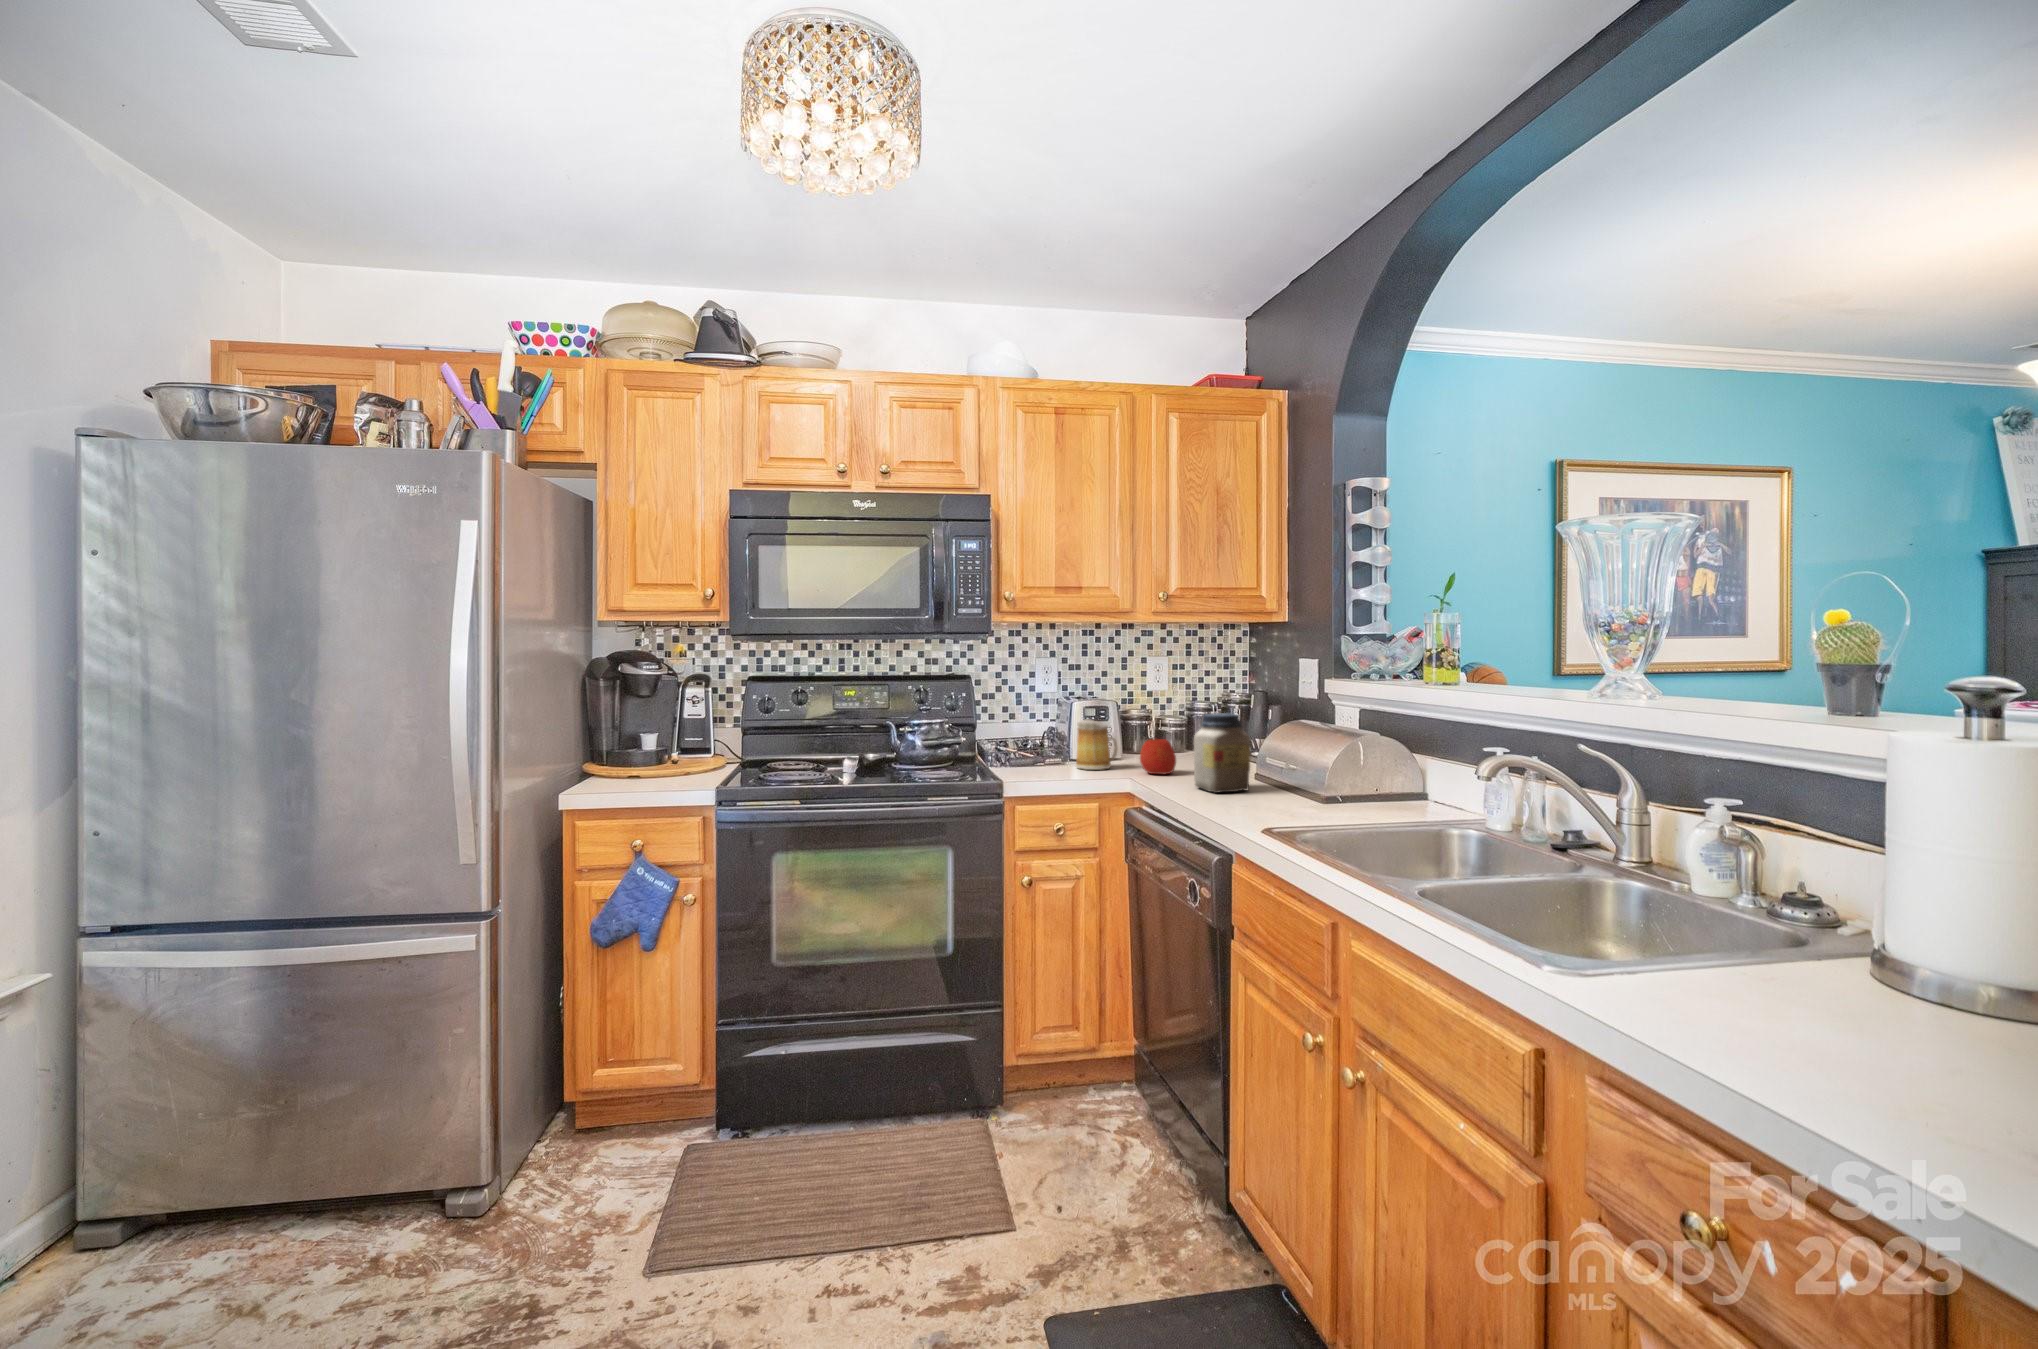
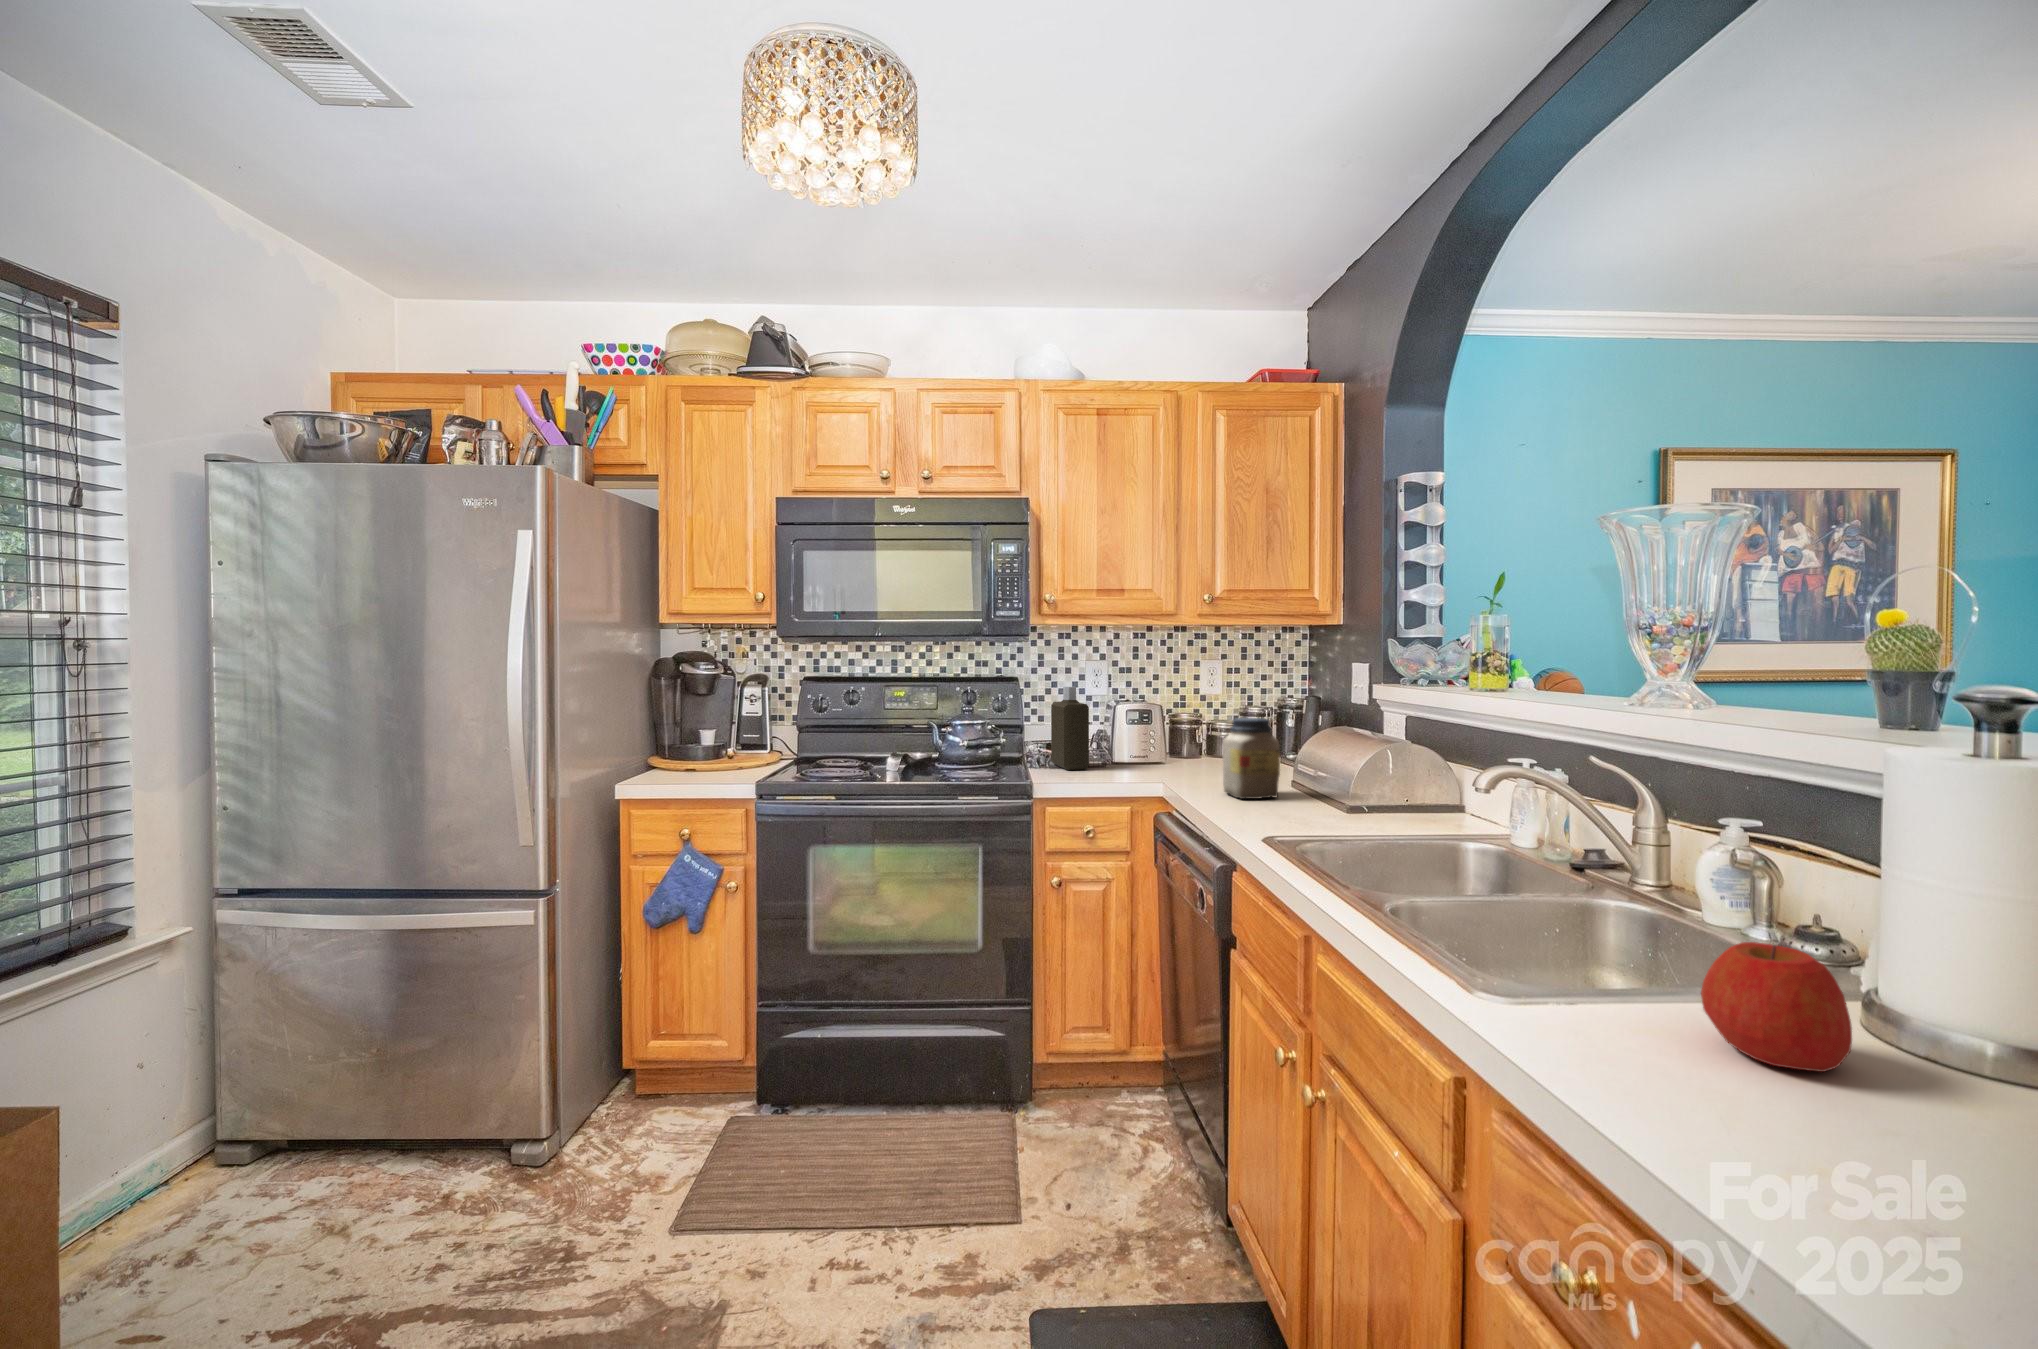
bottle: none [1009,685,1050,769] -> present [1051,687,1089,770]
mug: present [1076,719,1118,770] -> none [1114,721,1157,773]
apple: present [1140,739,1176,774] -> present [1701,942,1852,1072]

